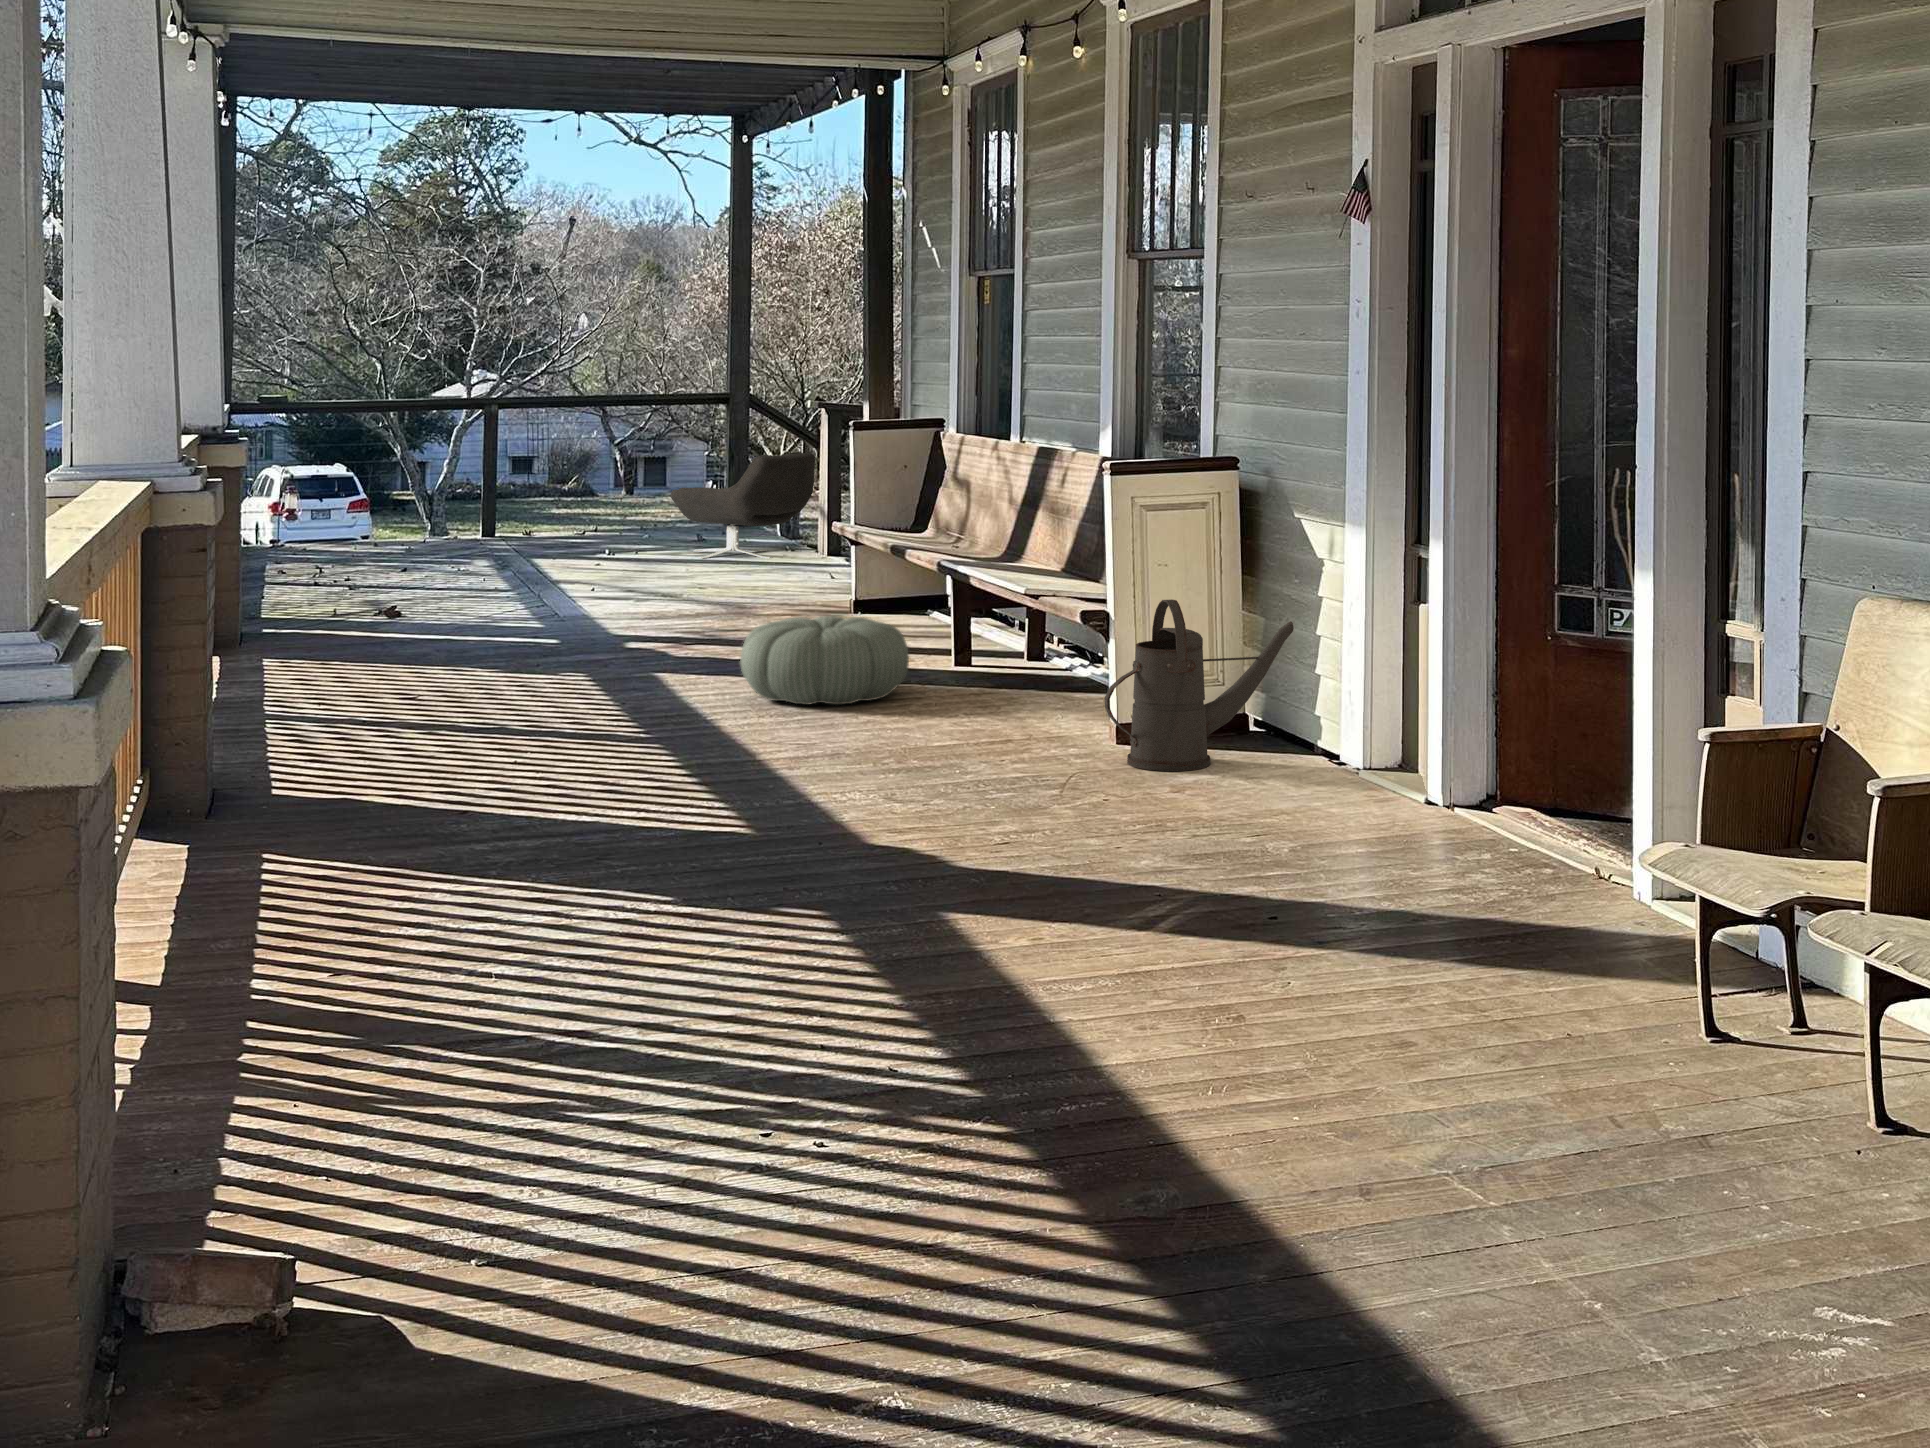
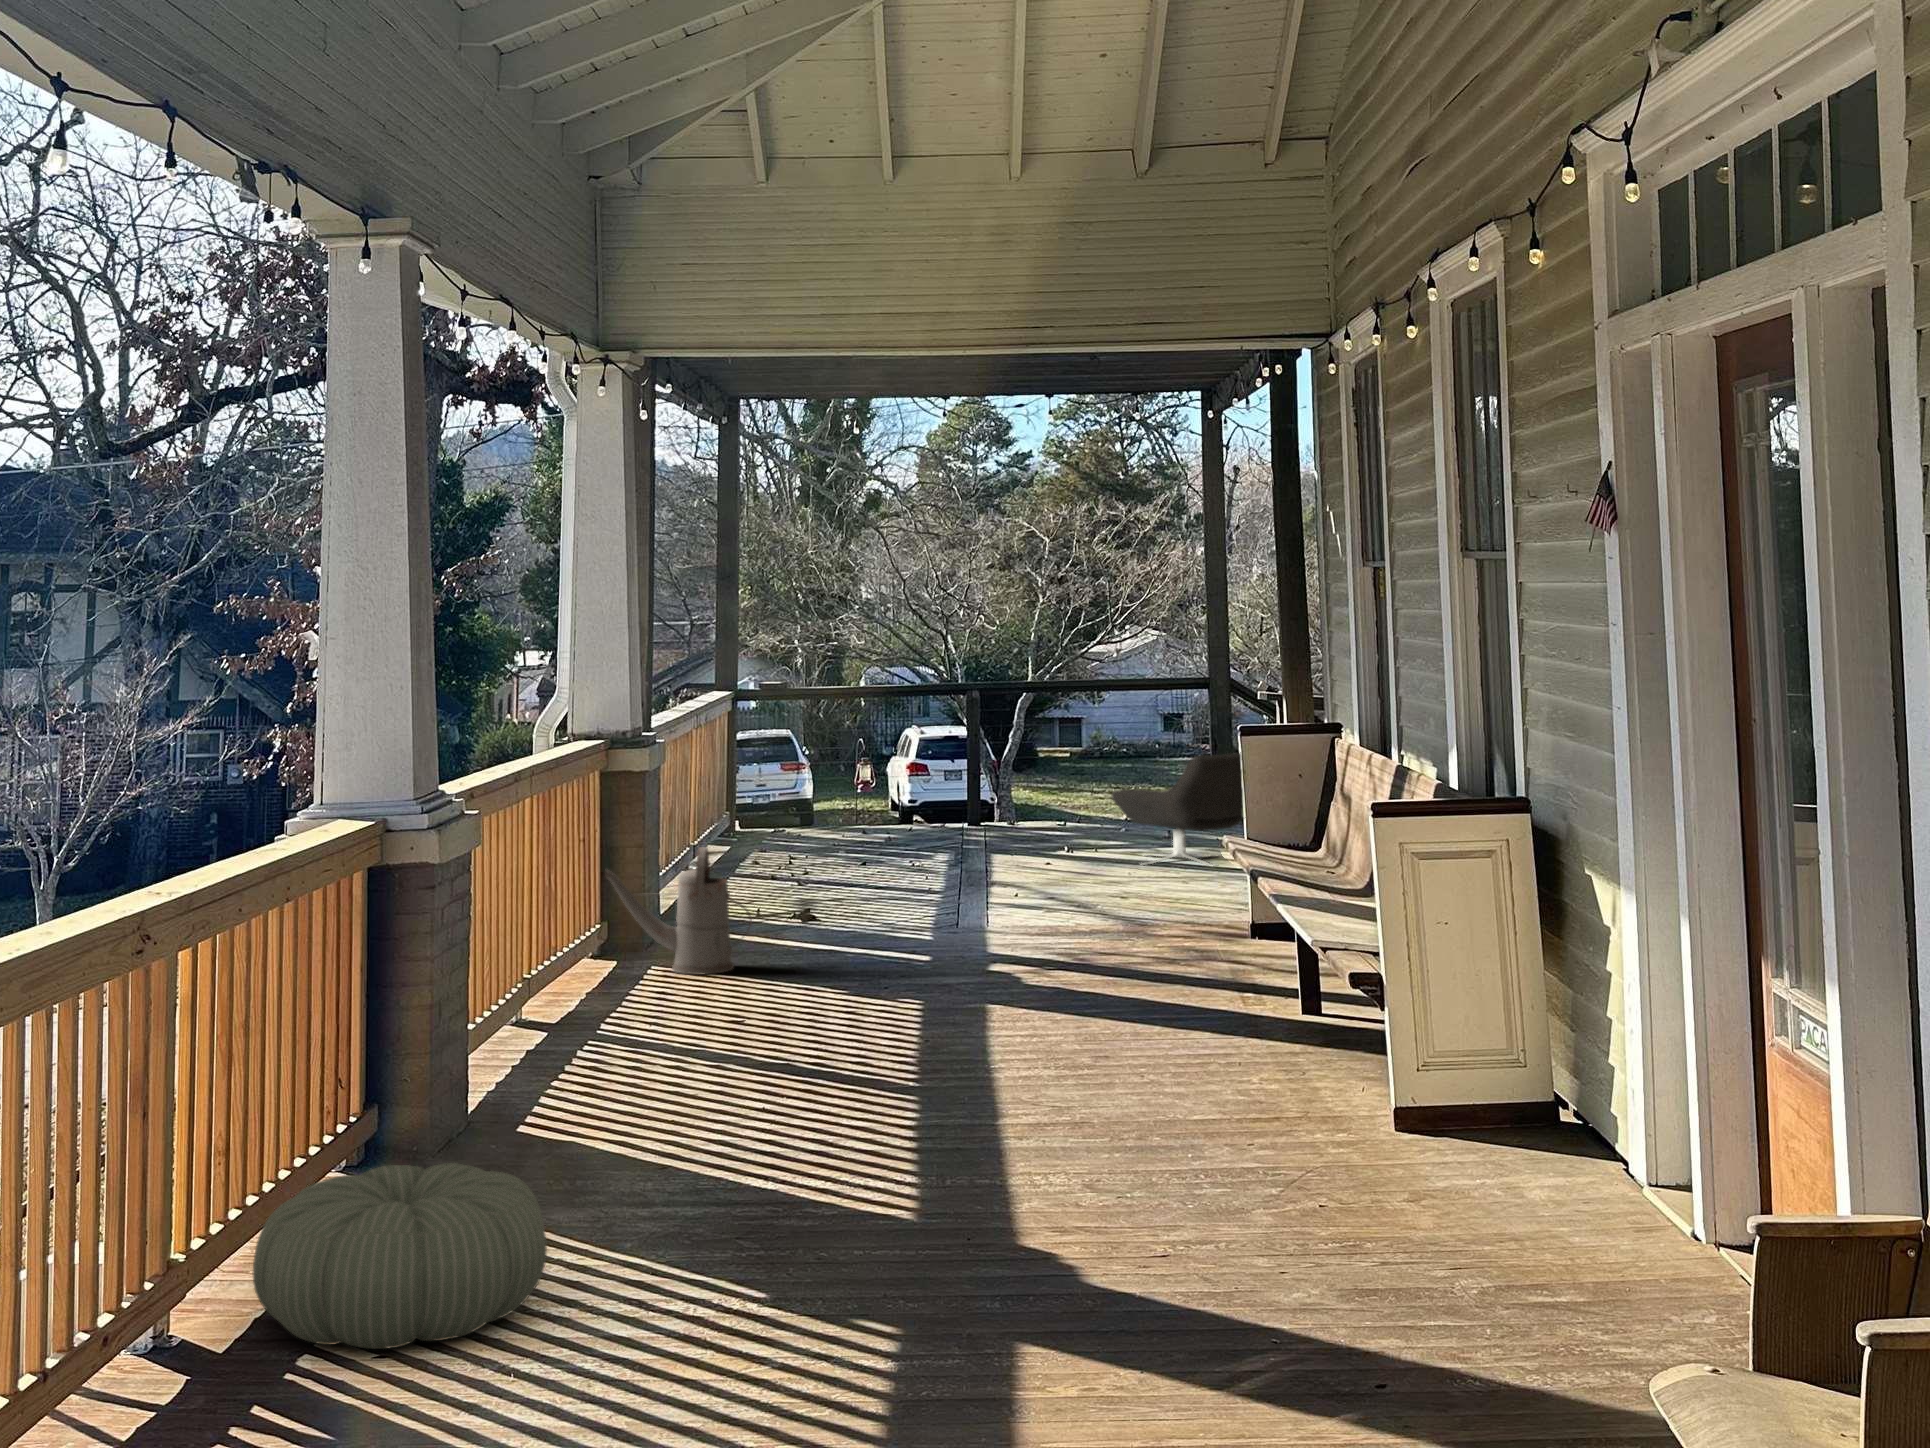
watering can: present [1104,599,1294,771] -> present [605,847,752,975]
pouf: present [740,616,909,705] -> present [252,1163,547,1349]

